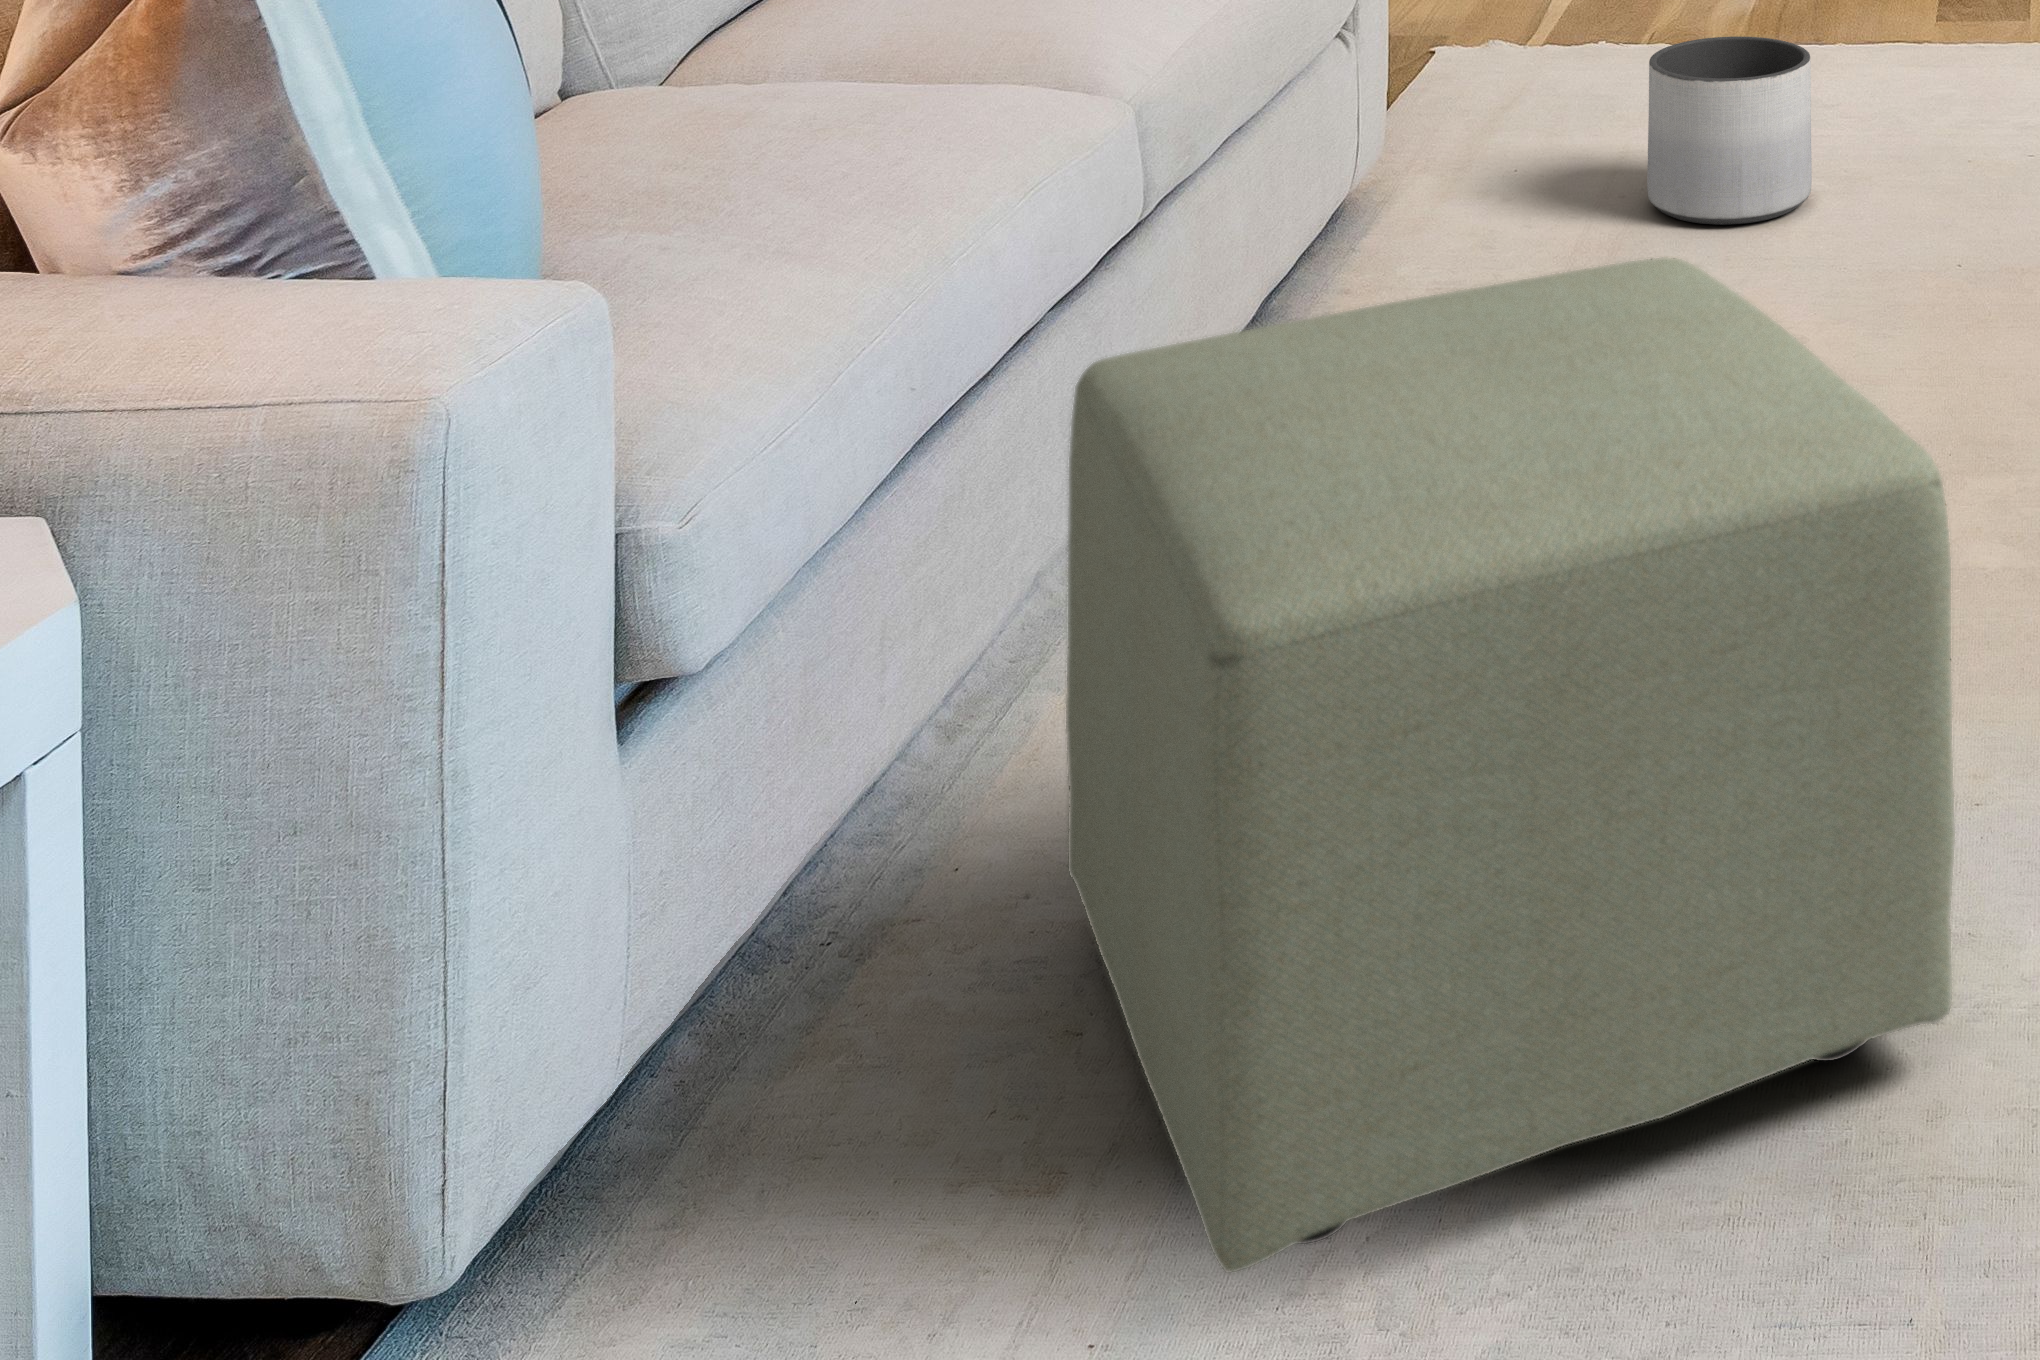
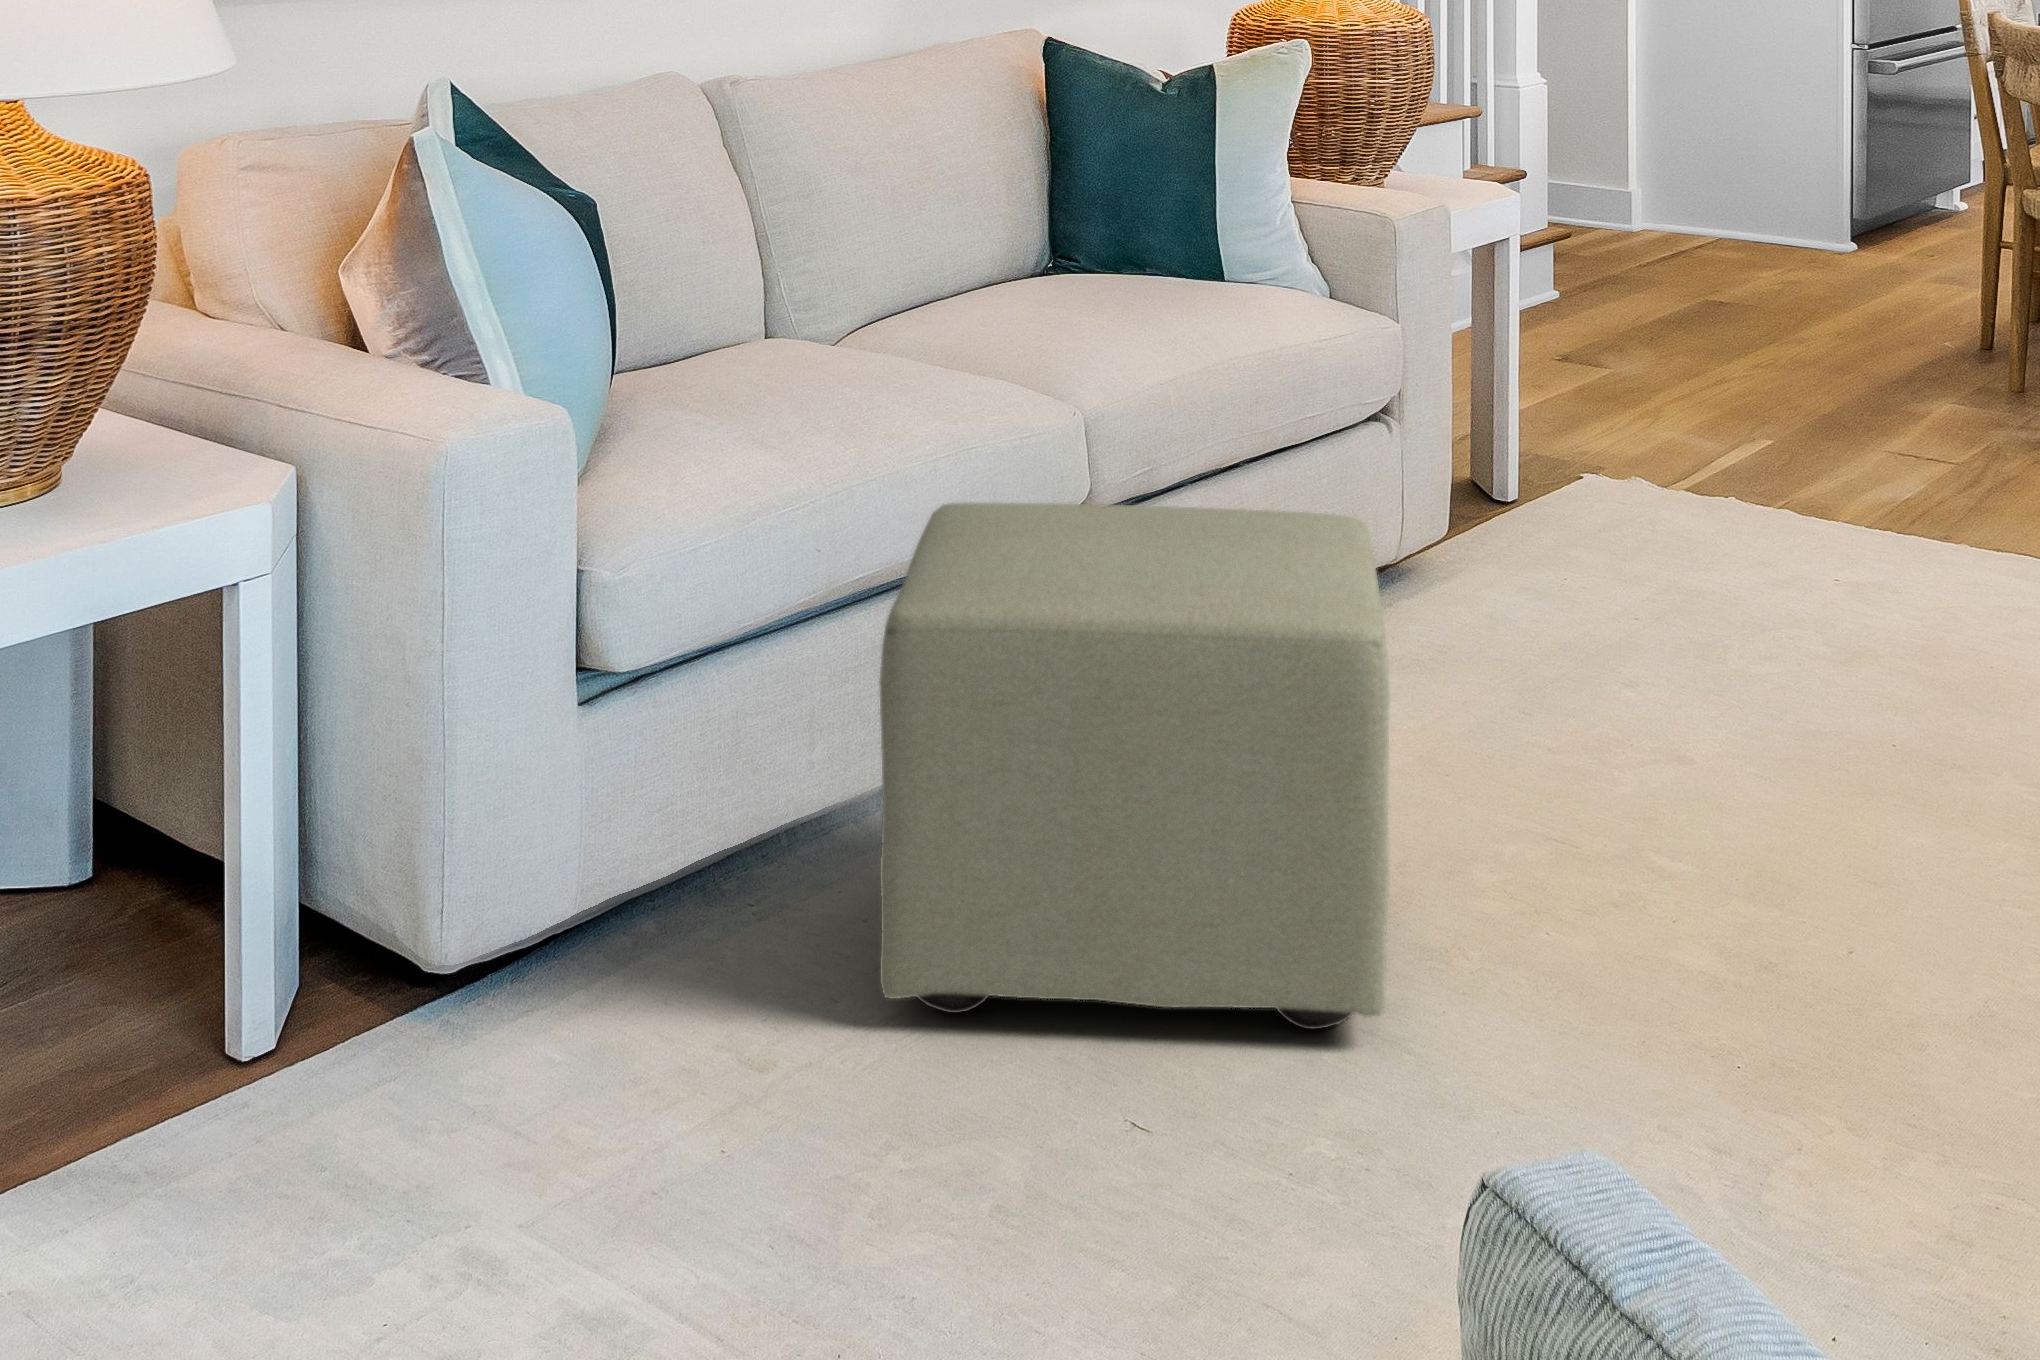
planter: present [1647,36,1812,225] -> none [1648,463,1796,622]

